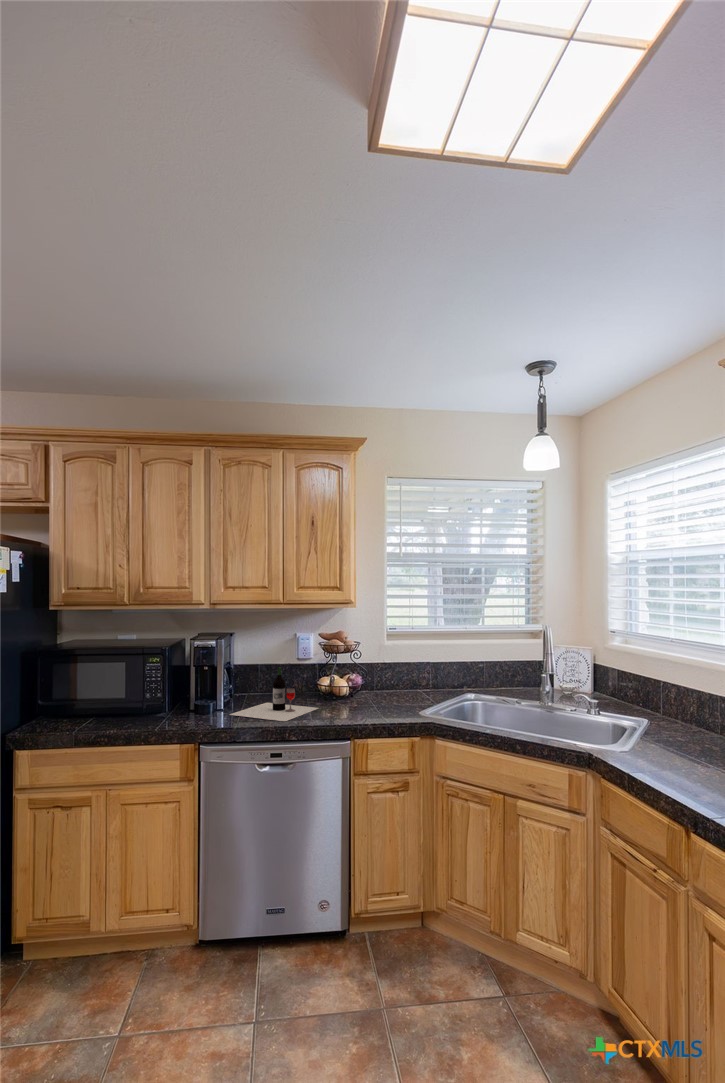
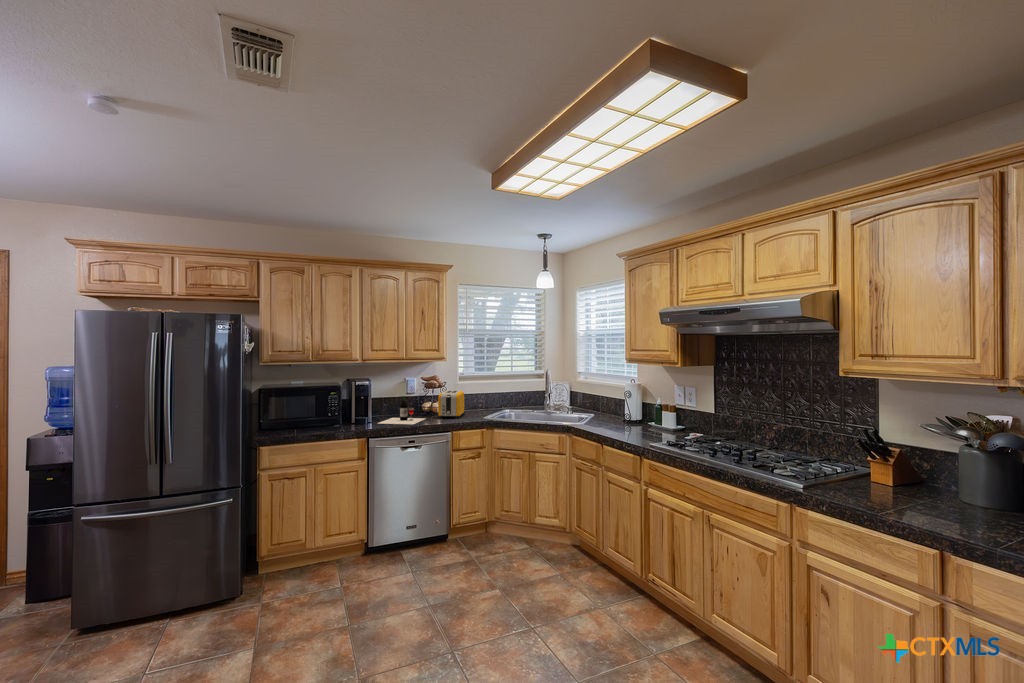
toaster: none [340,658,392,712] -> present [438,391,464,418]

